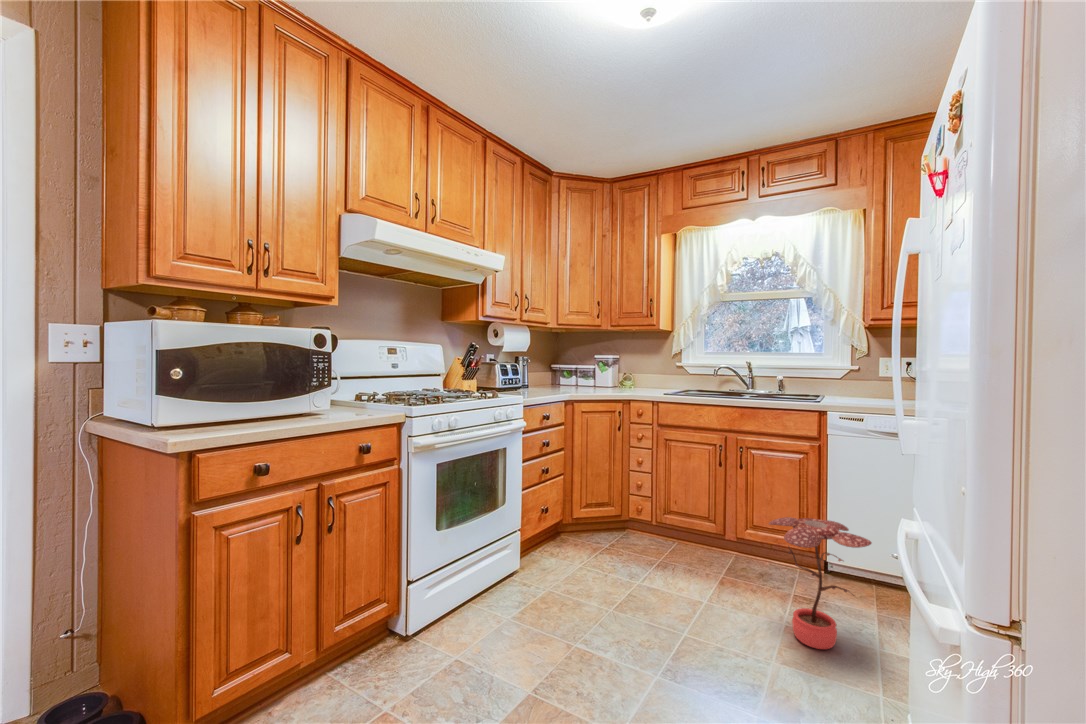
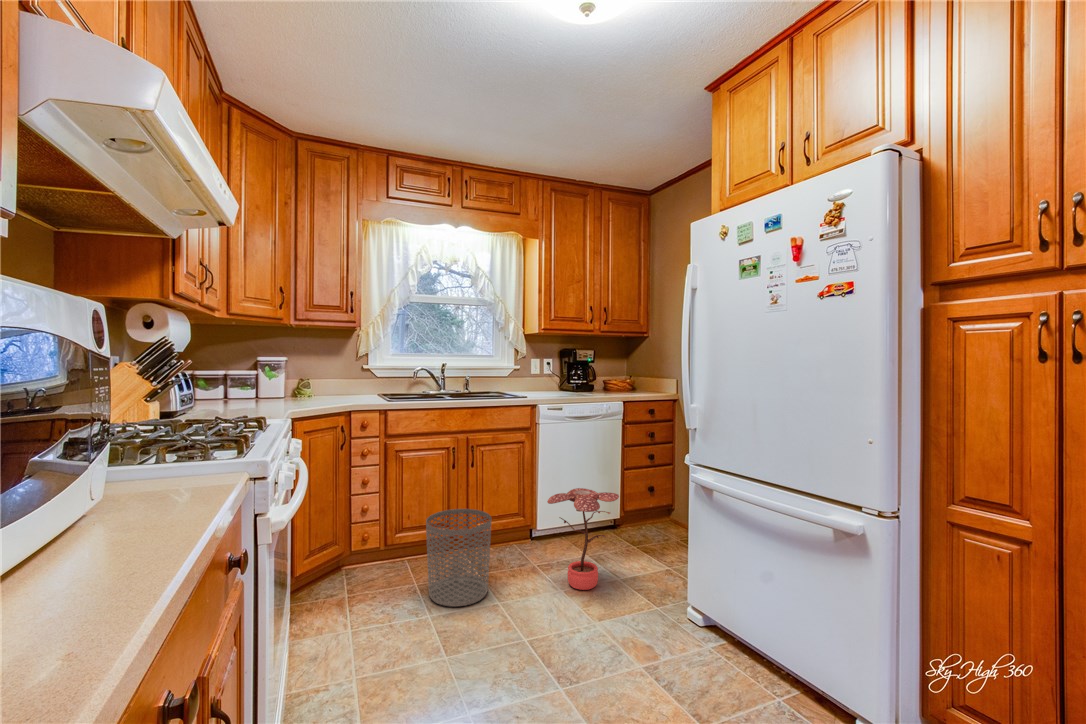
waste bin: none [648,501,713,596] -> present [426,509,491,607]

